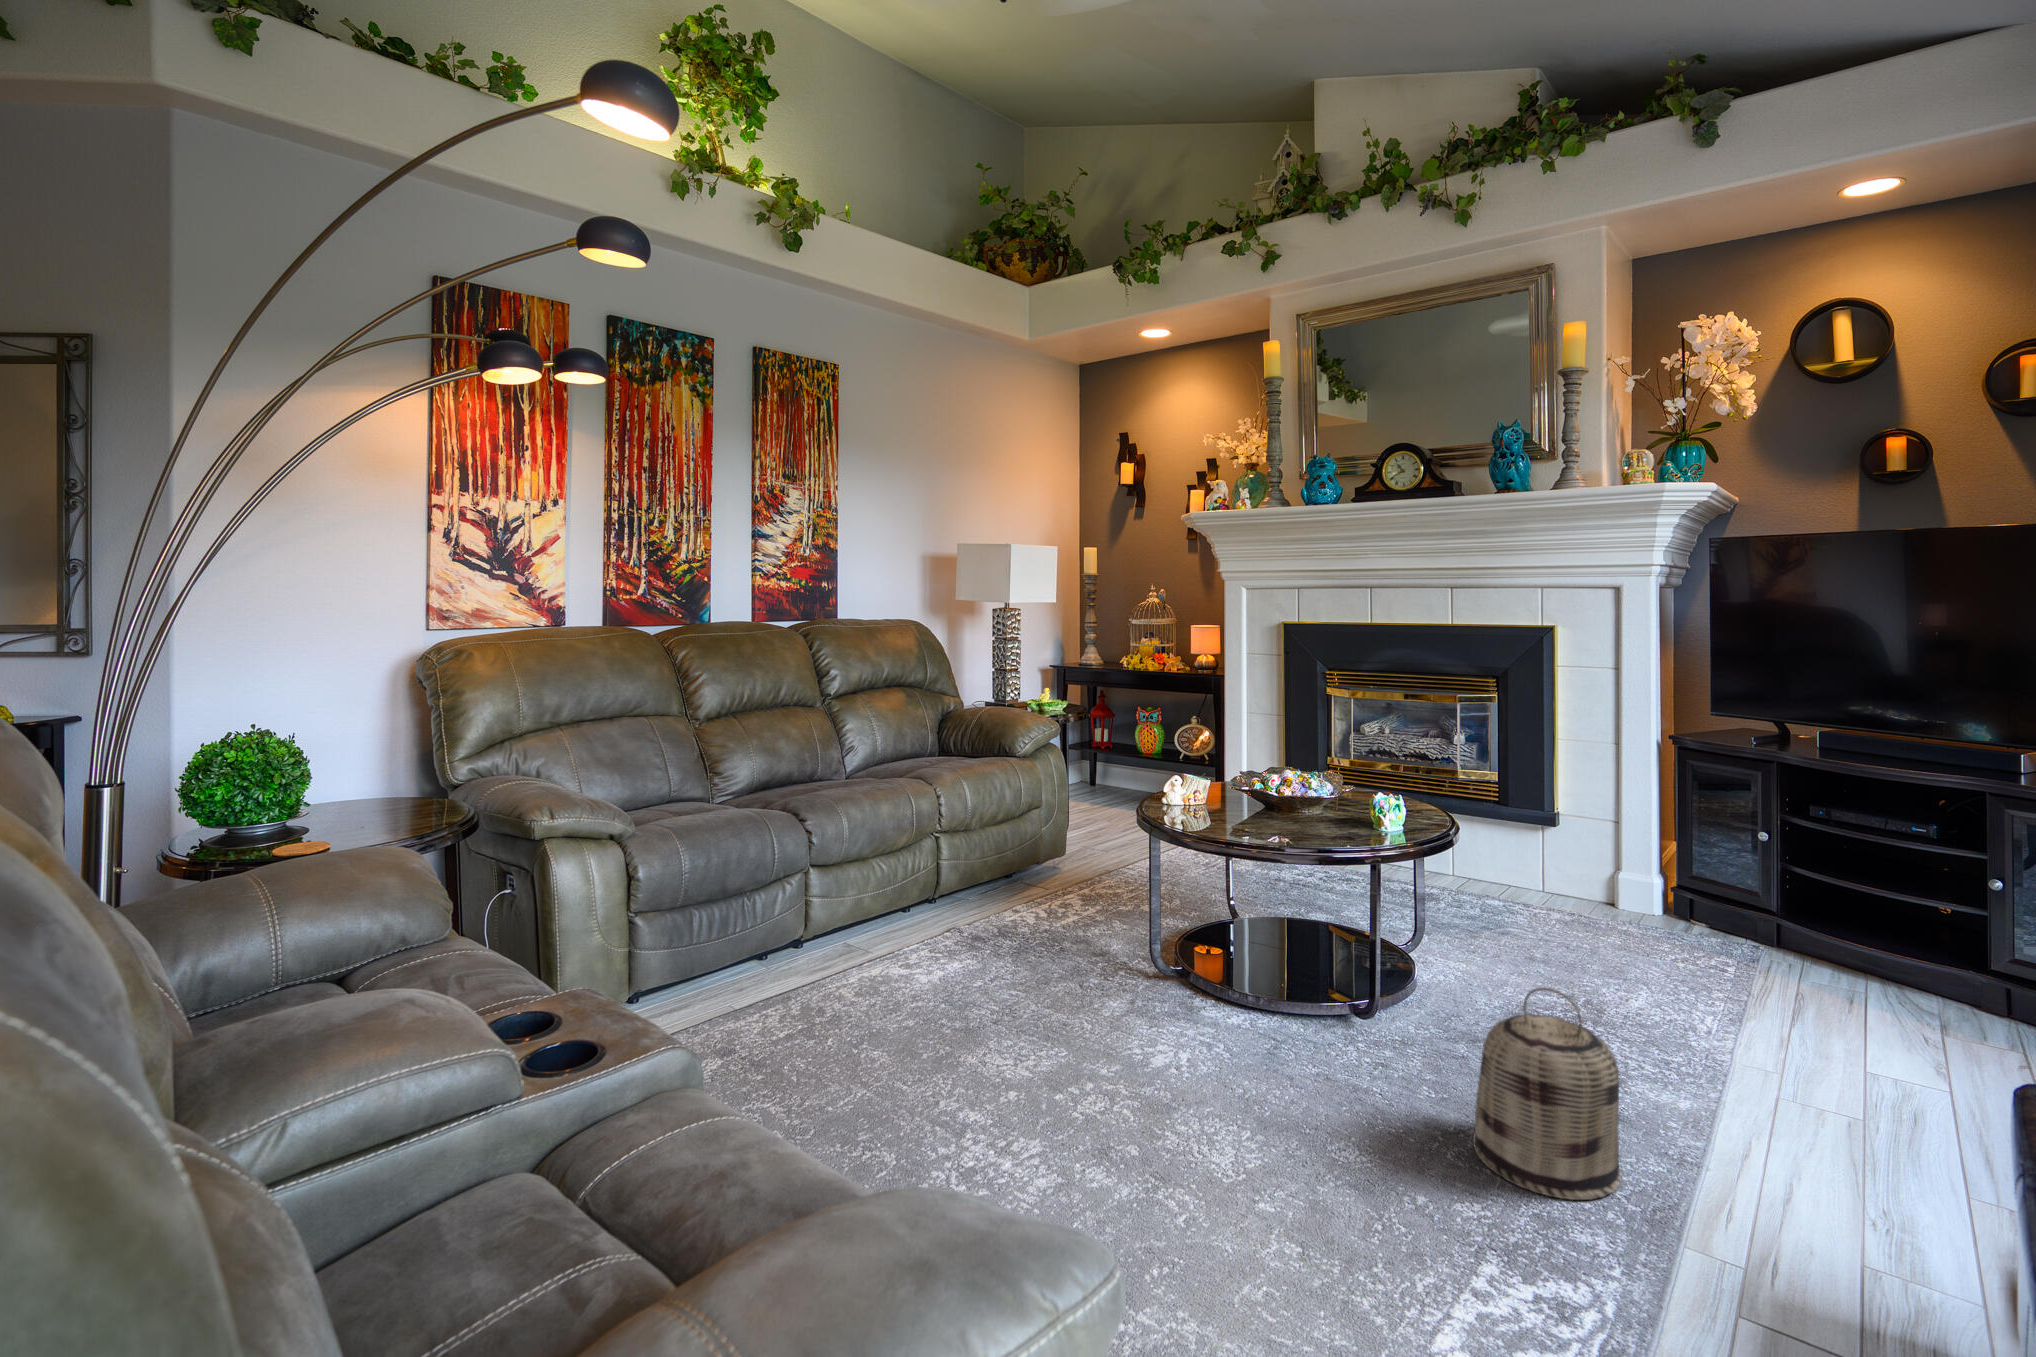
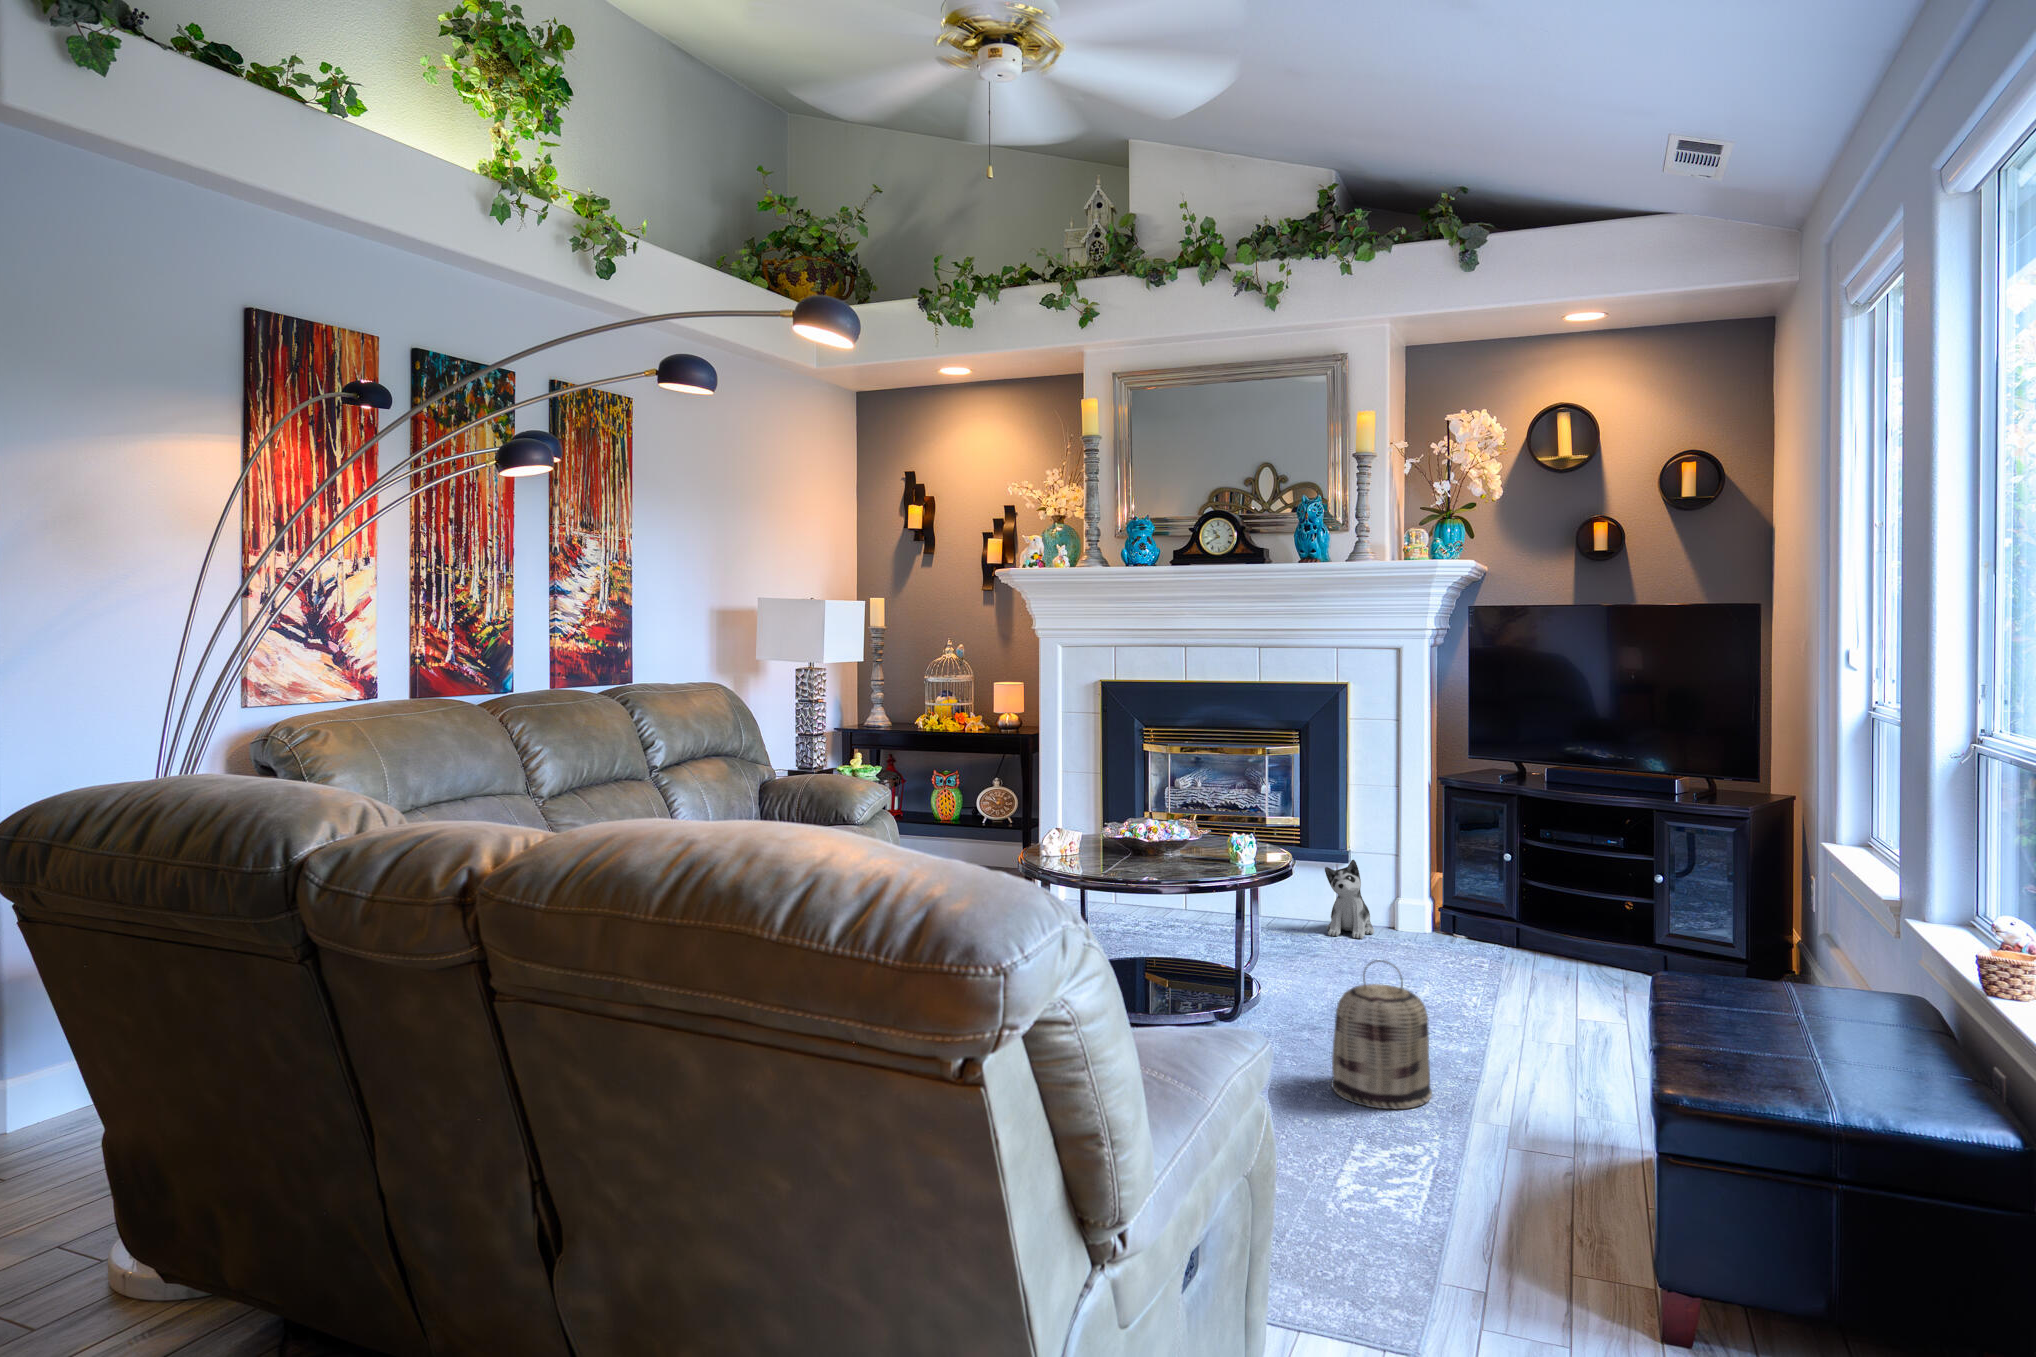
plush toy: none [1525,827,1584,917] -> present [1325,860,1374,939]

